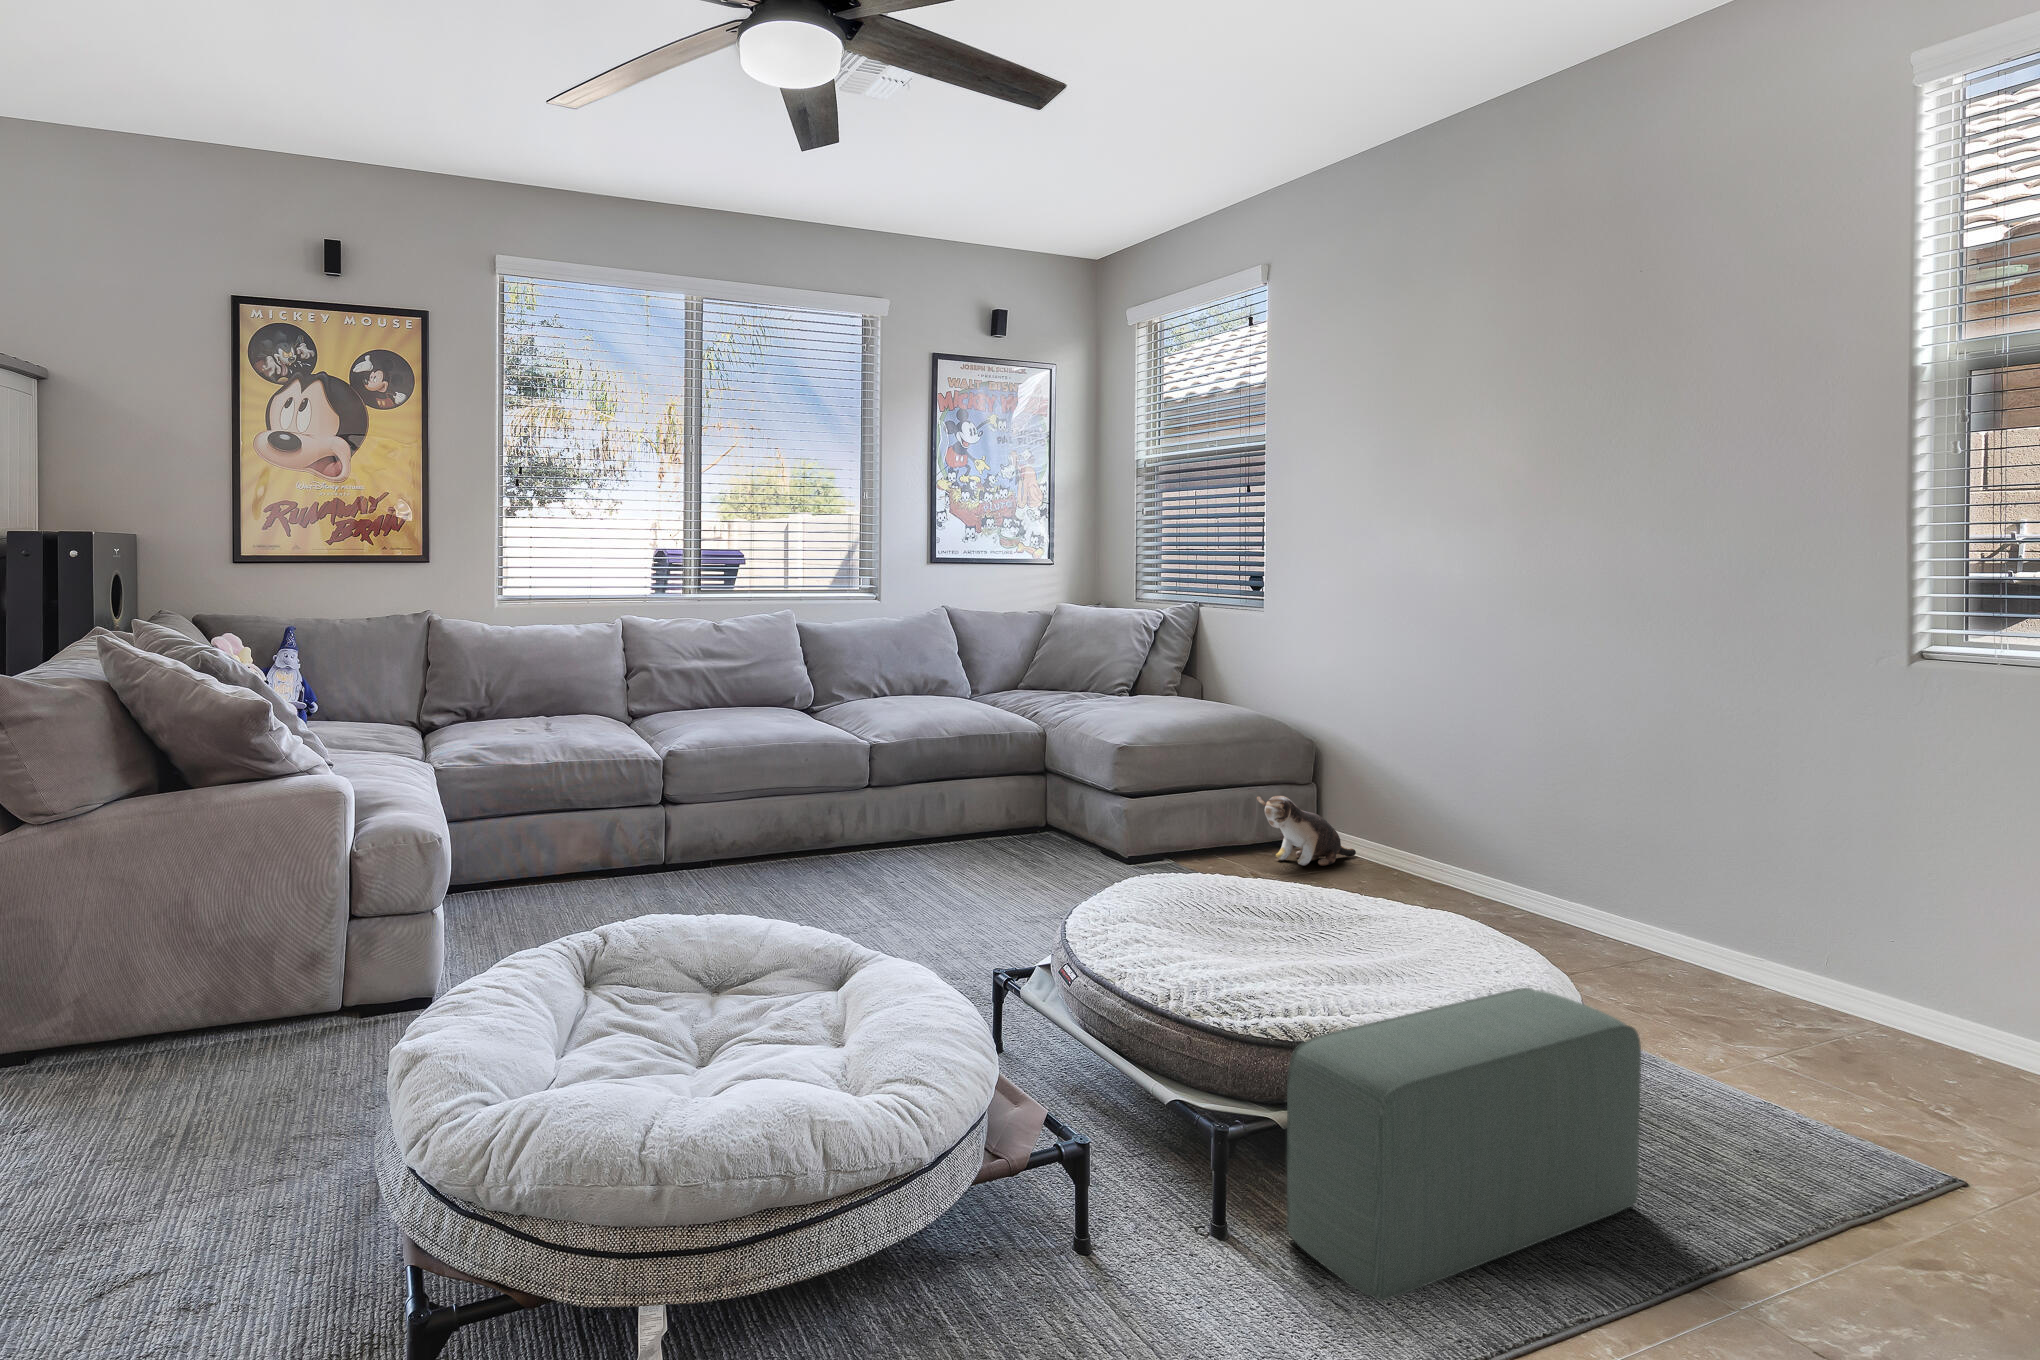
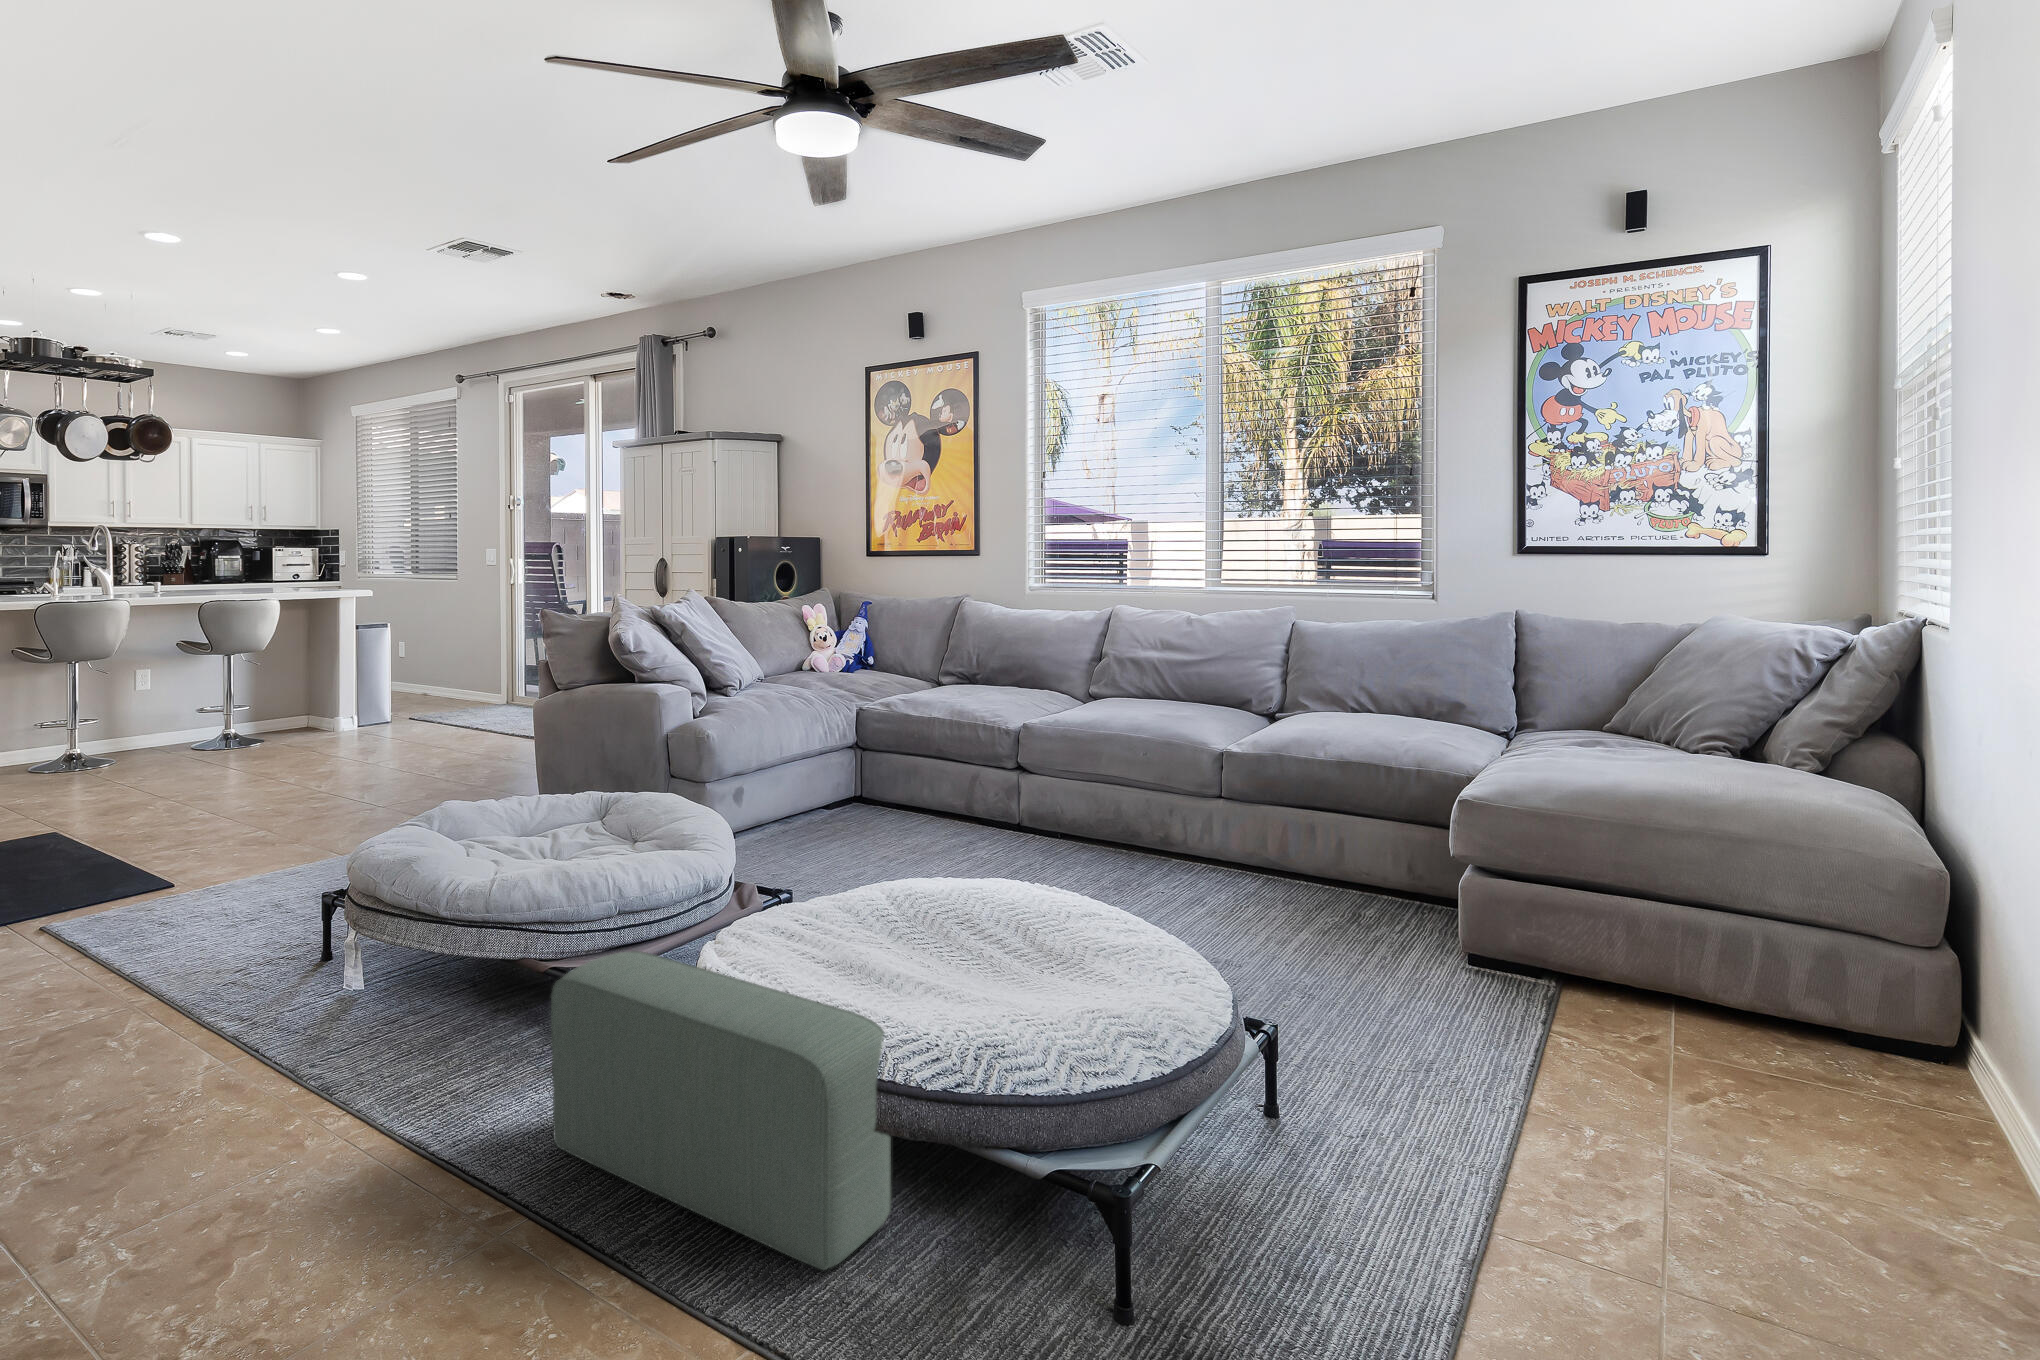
plush toy: present [1257,796,1356,866] -> none [1658,916,1920,1079]

